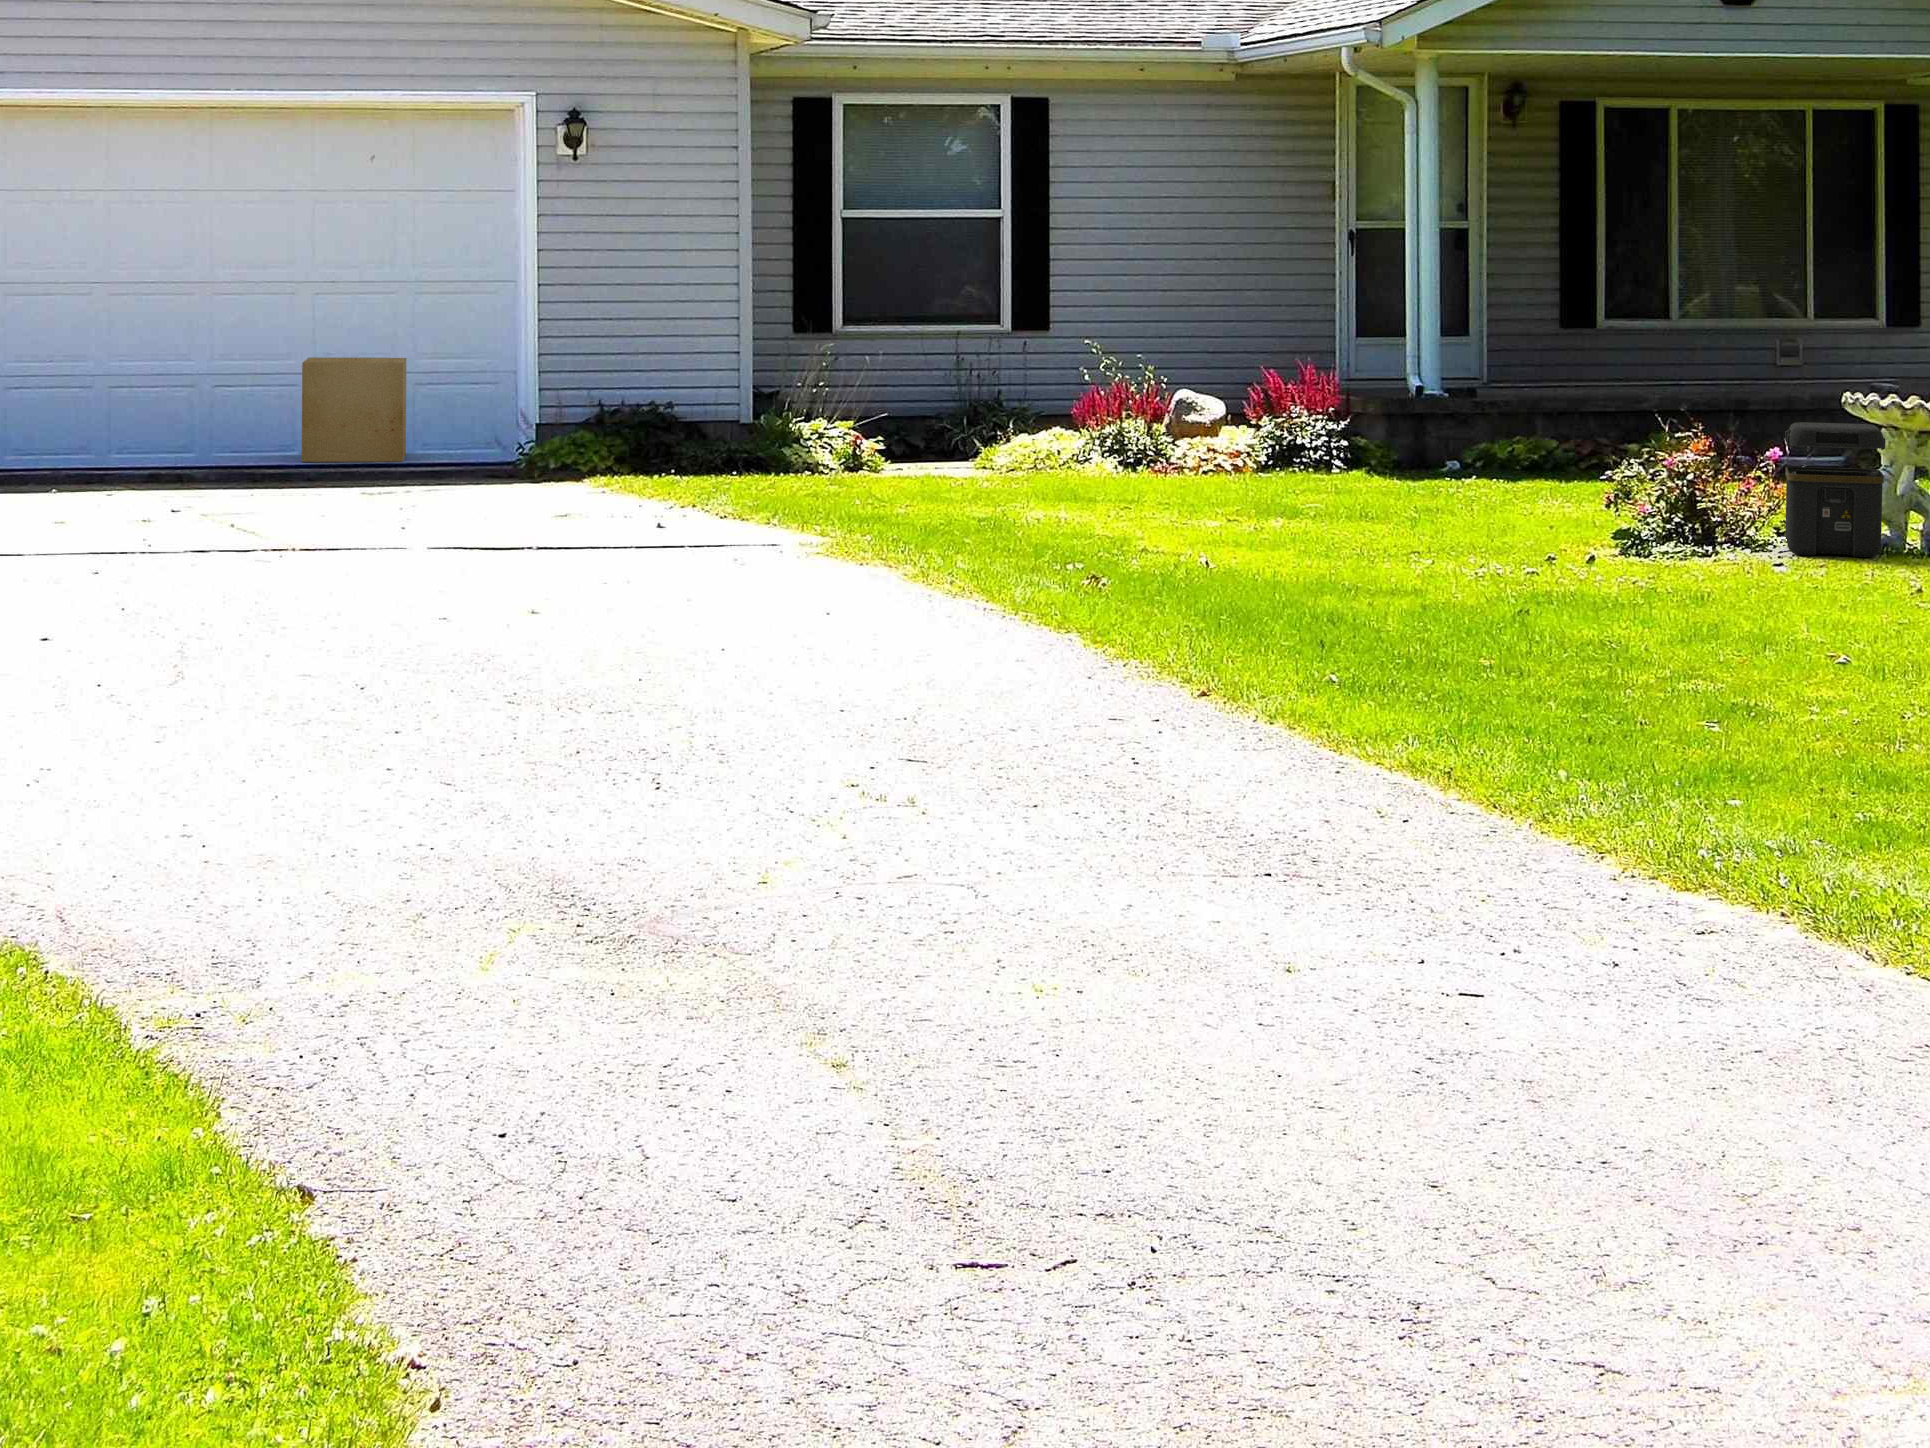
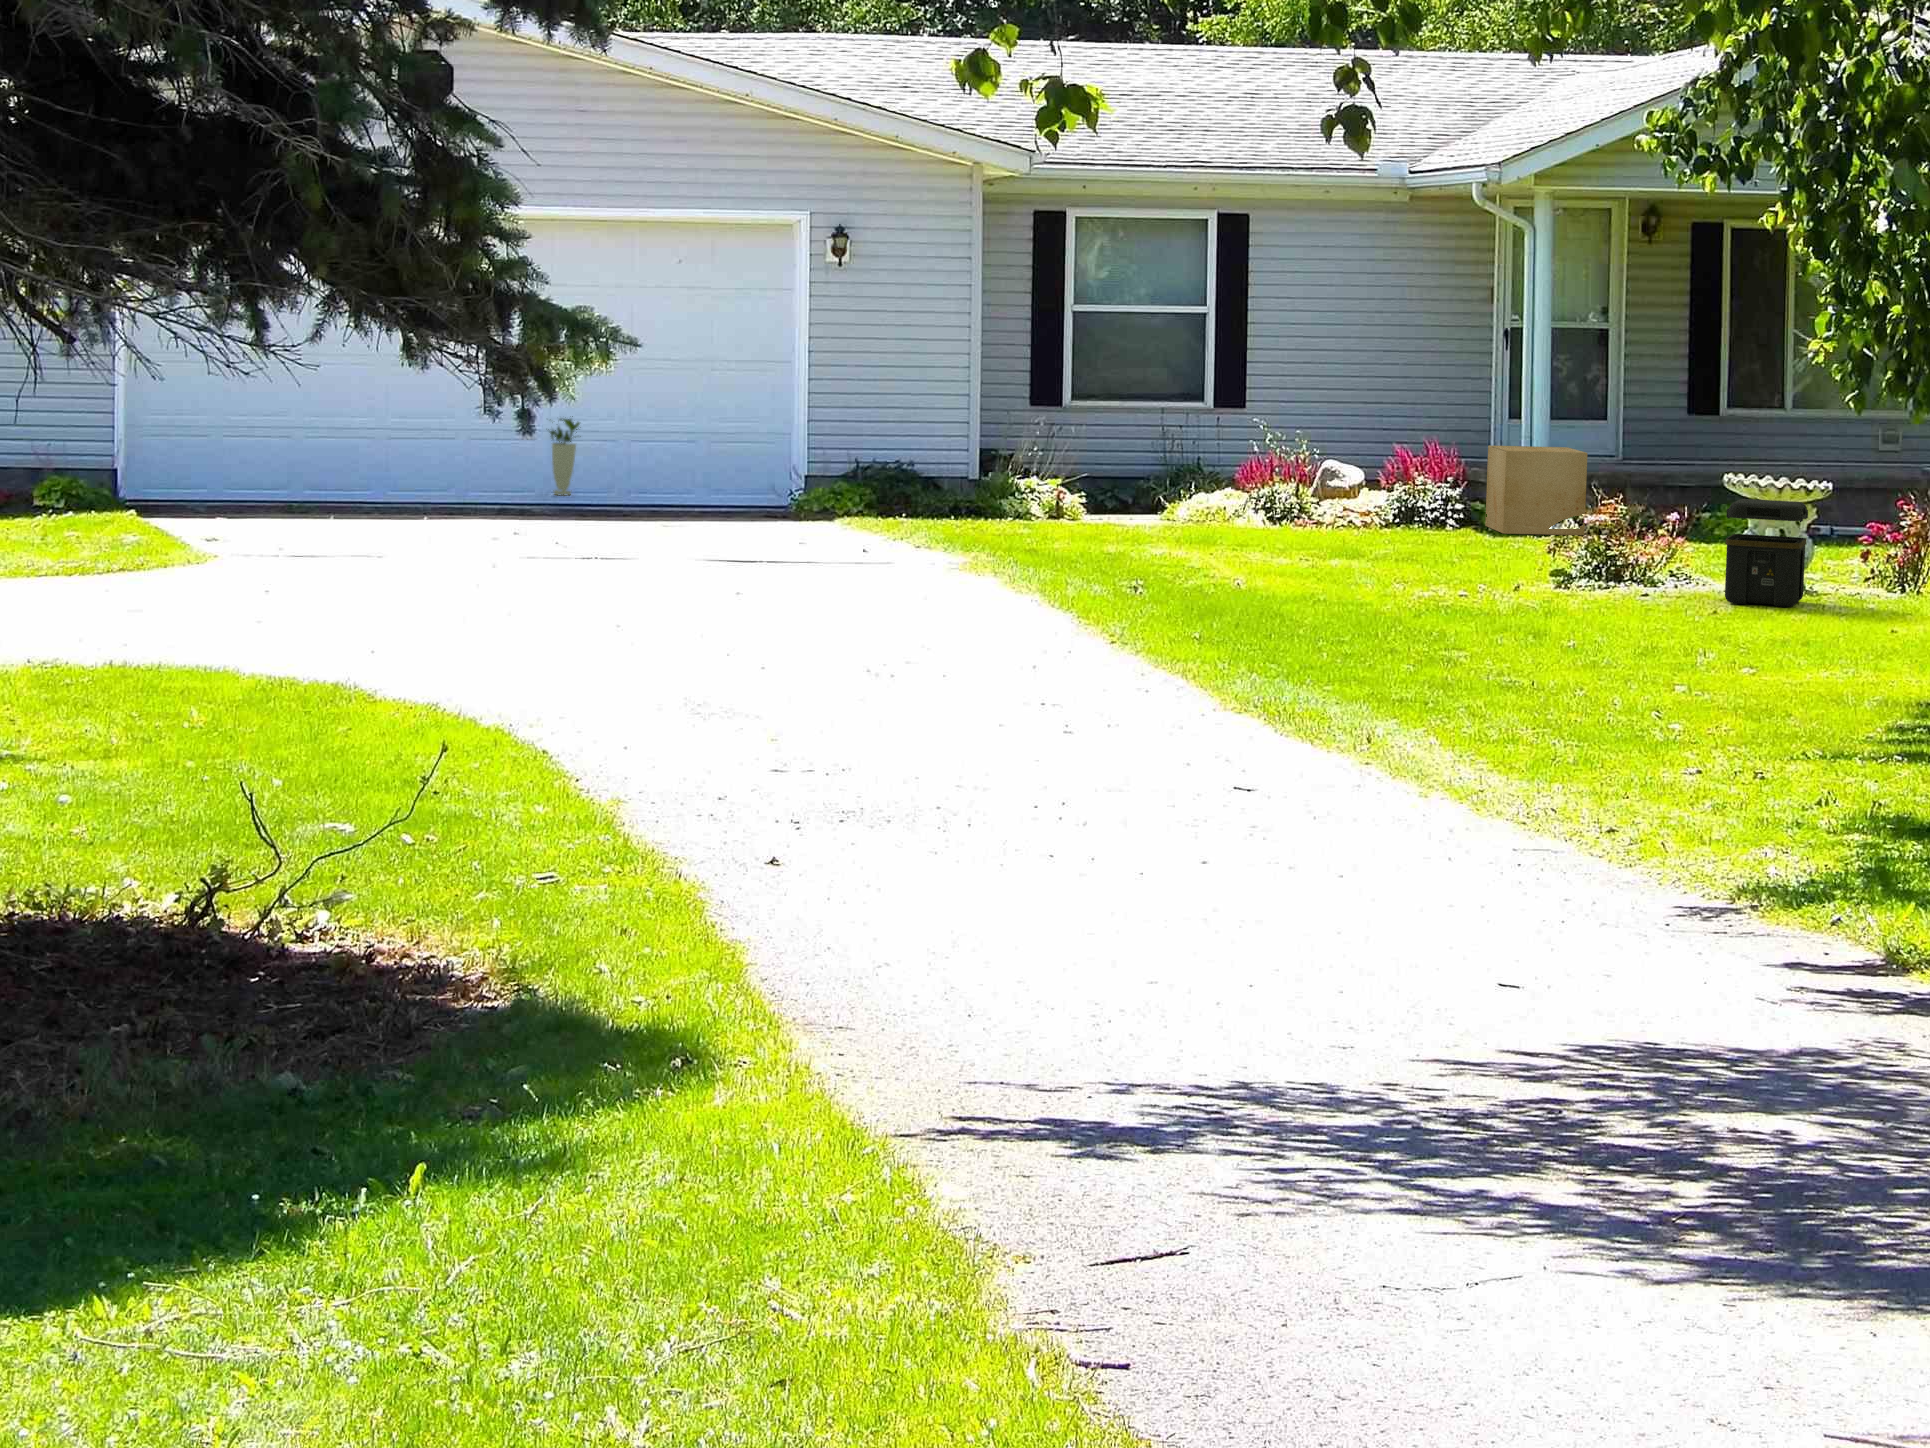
planter: none [204,353,256,457] -> present [550,416,580,495]
cardboard box: present [302,357,406,462] -> present [1485,446,1587,535]

